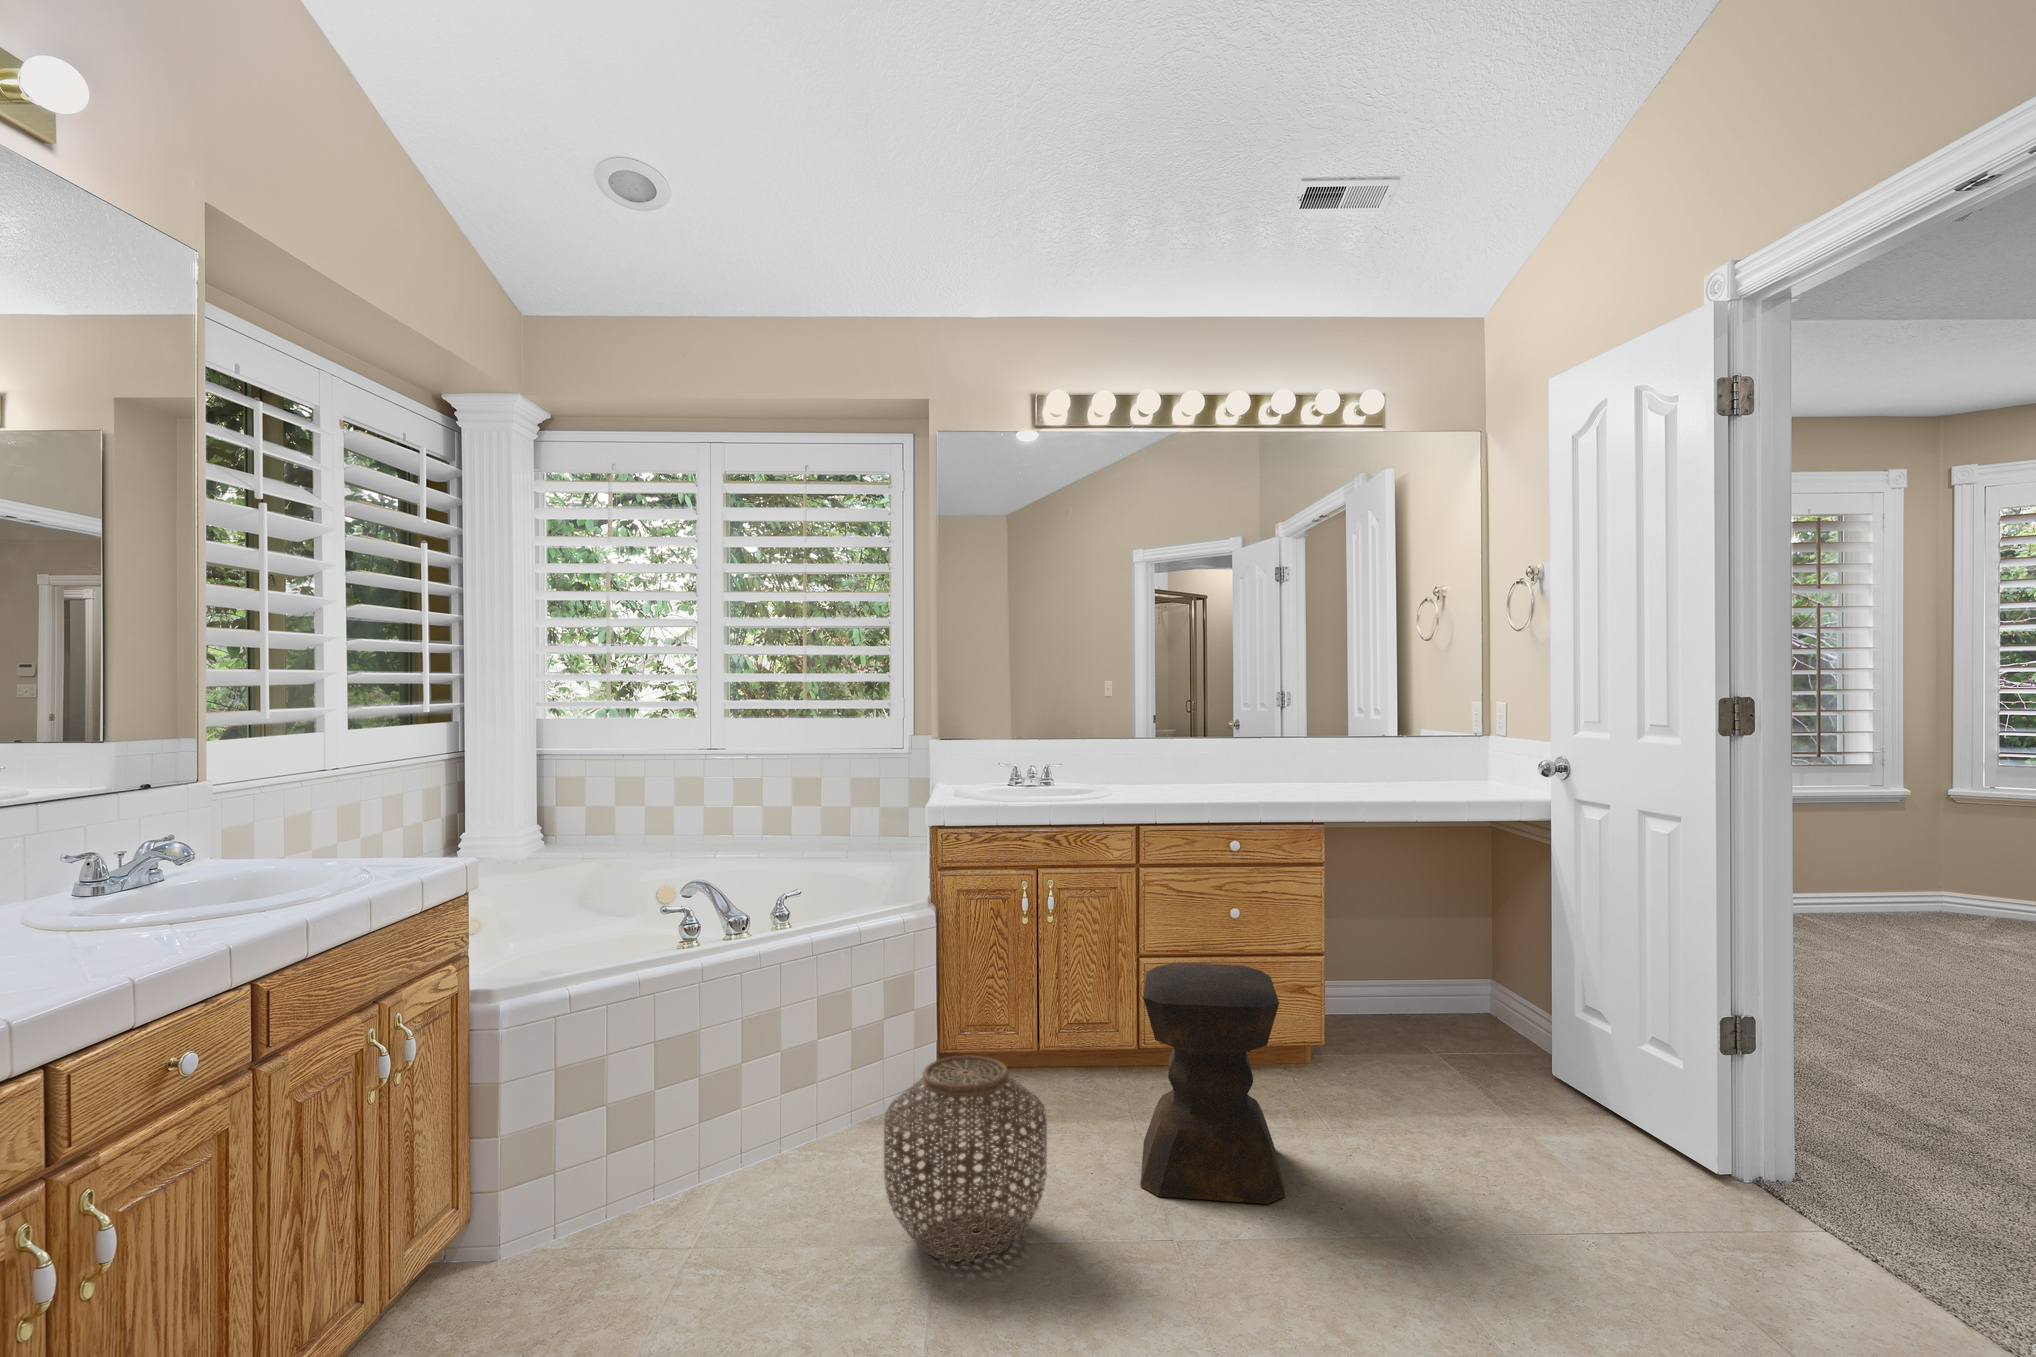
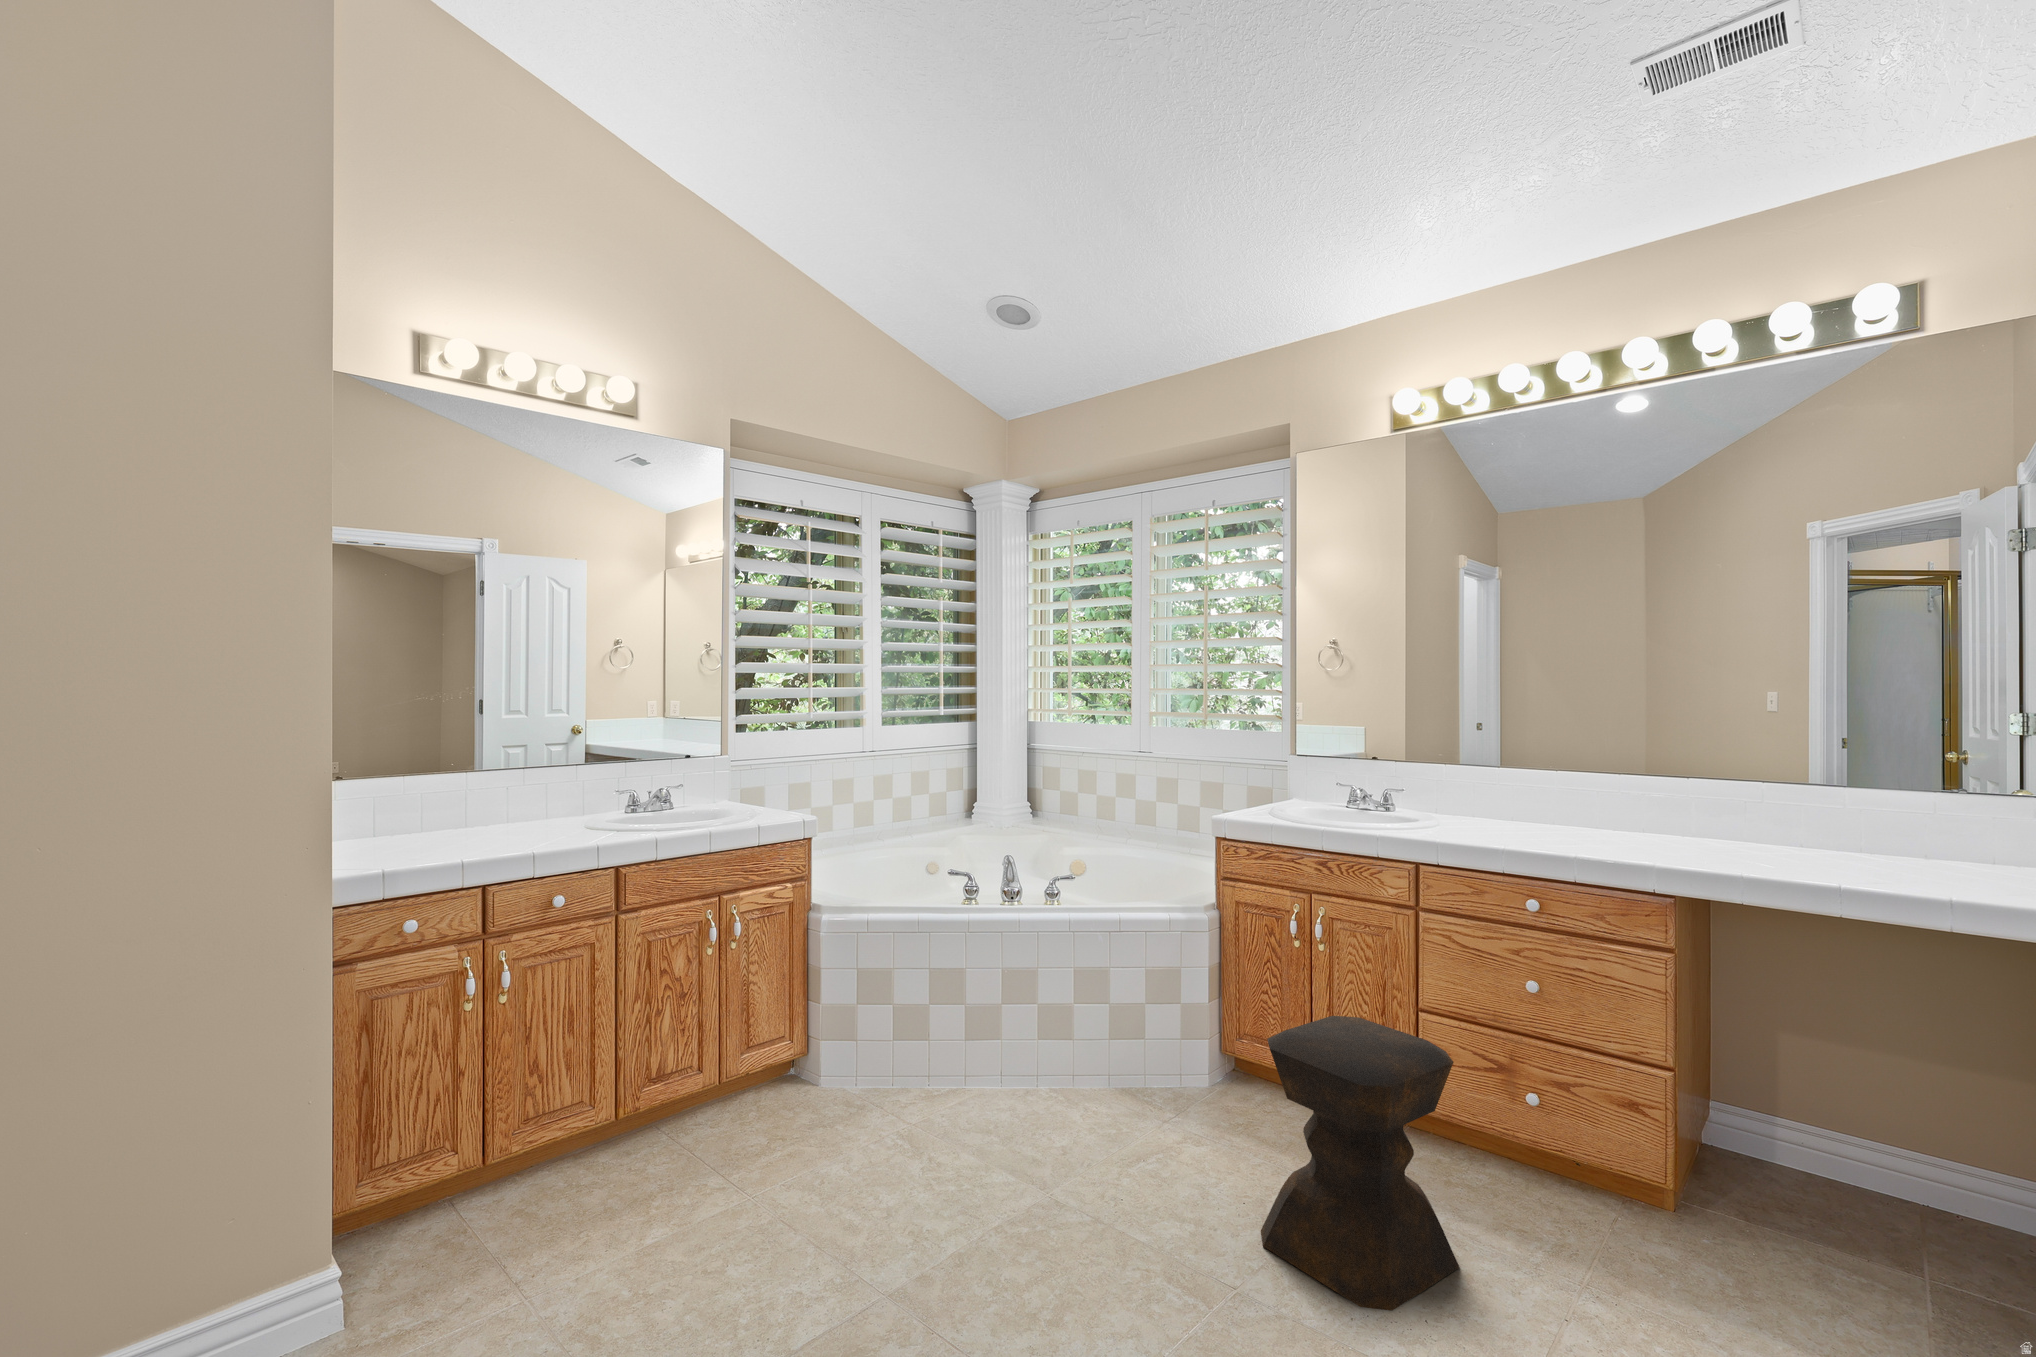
woven basket: present [884,1056,1047,1262] -> none [995,1038,1137,1220]

